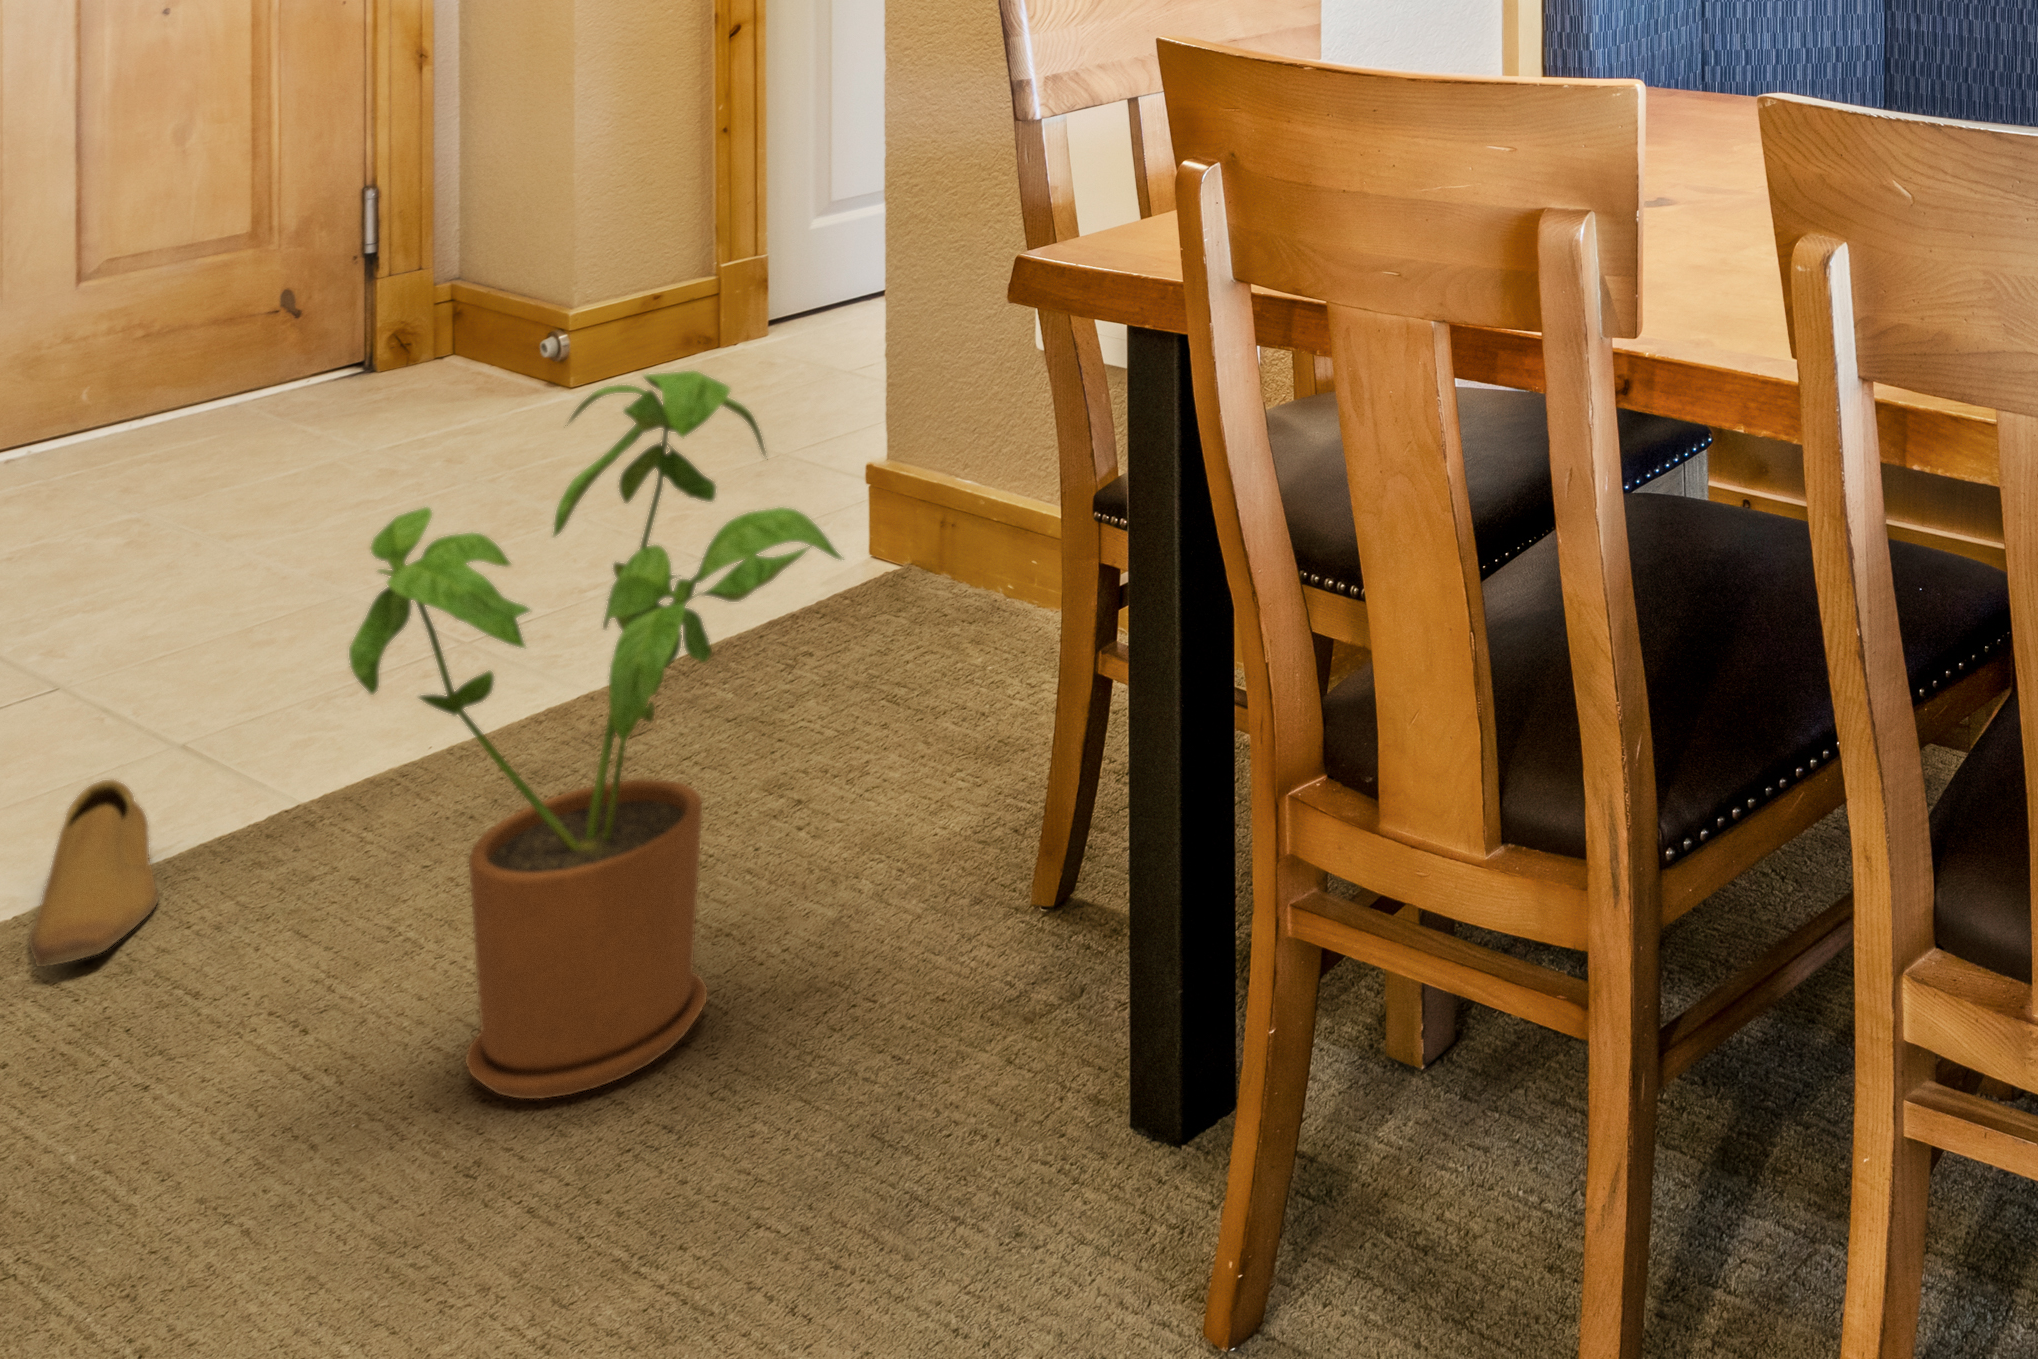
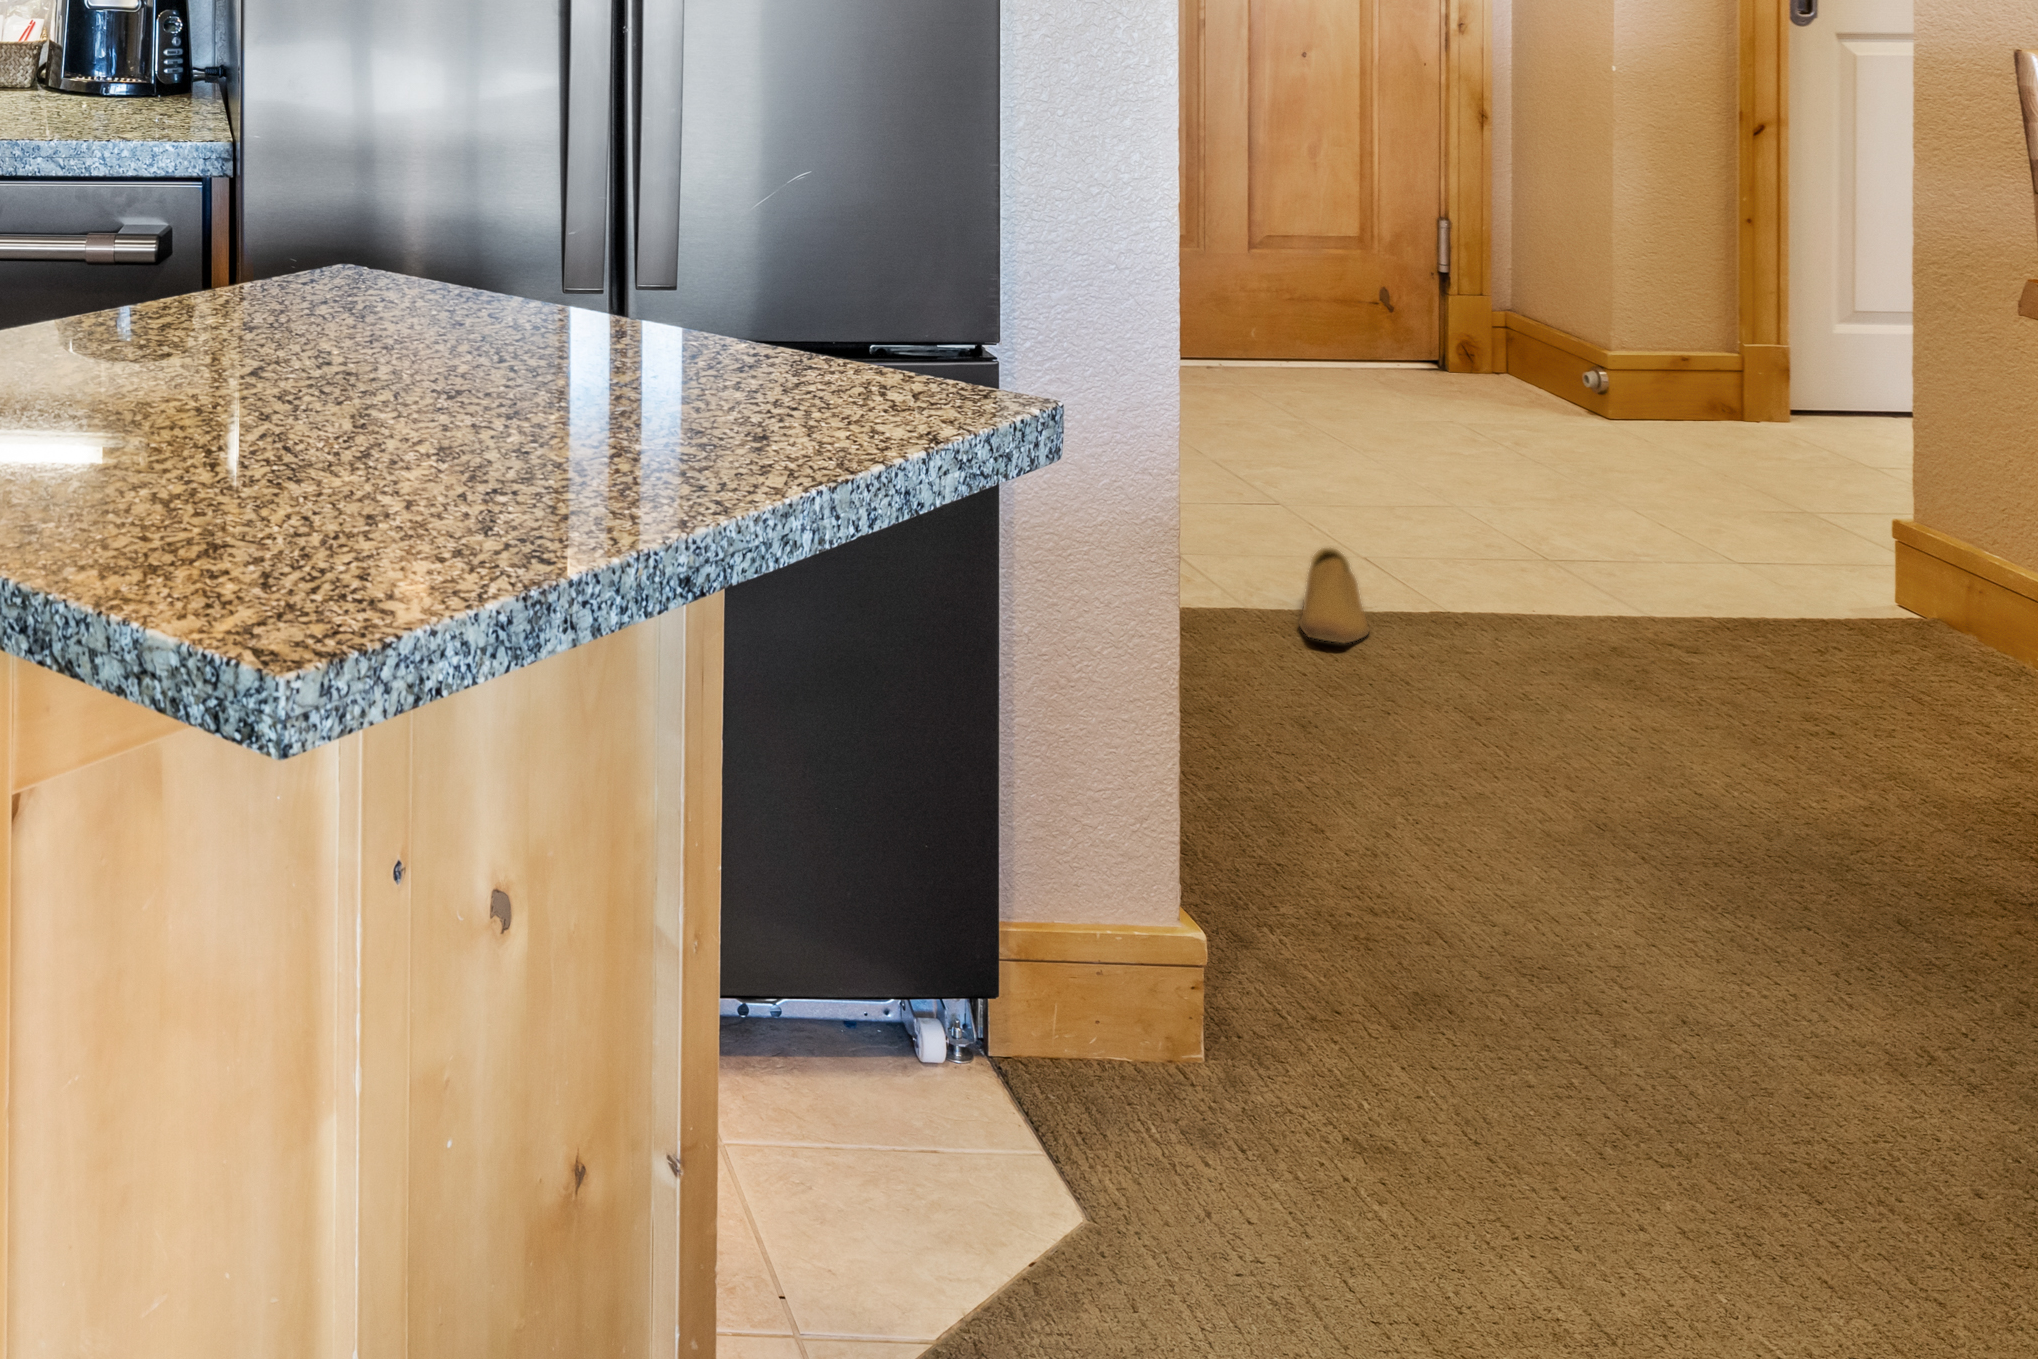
house plant: present [349,371,842,1099] -> none [1515,334,1876,826]

